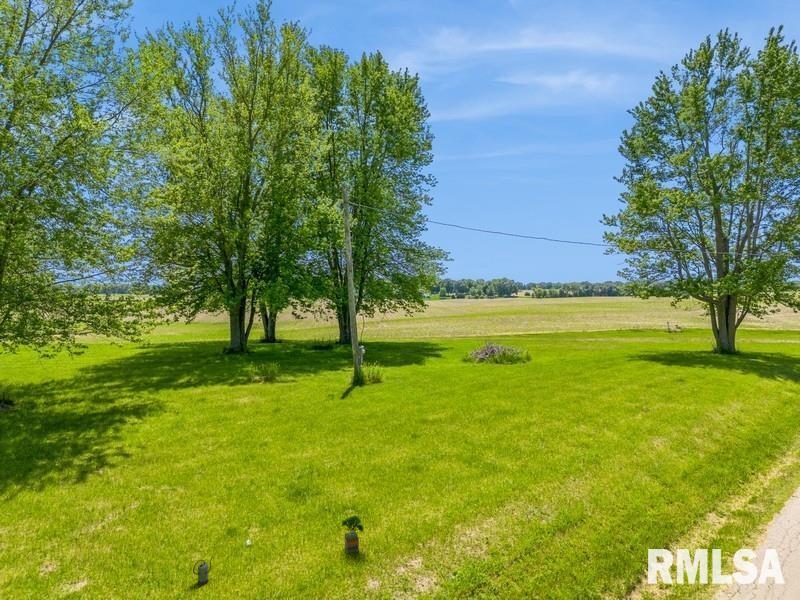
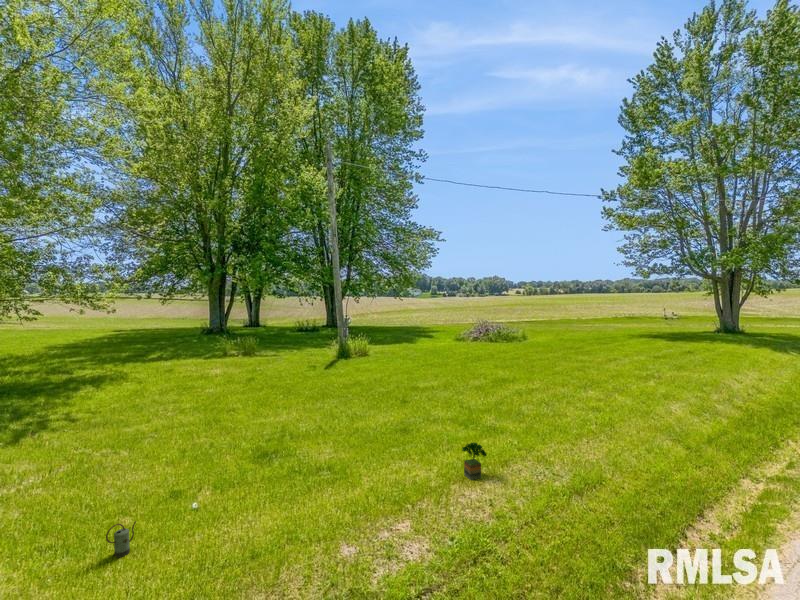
potted tree: present [342,516,364,553] -> present [462,442,487,480]

